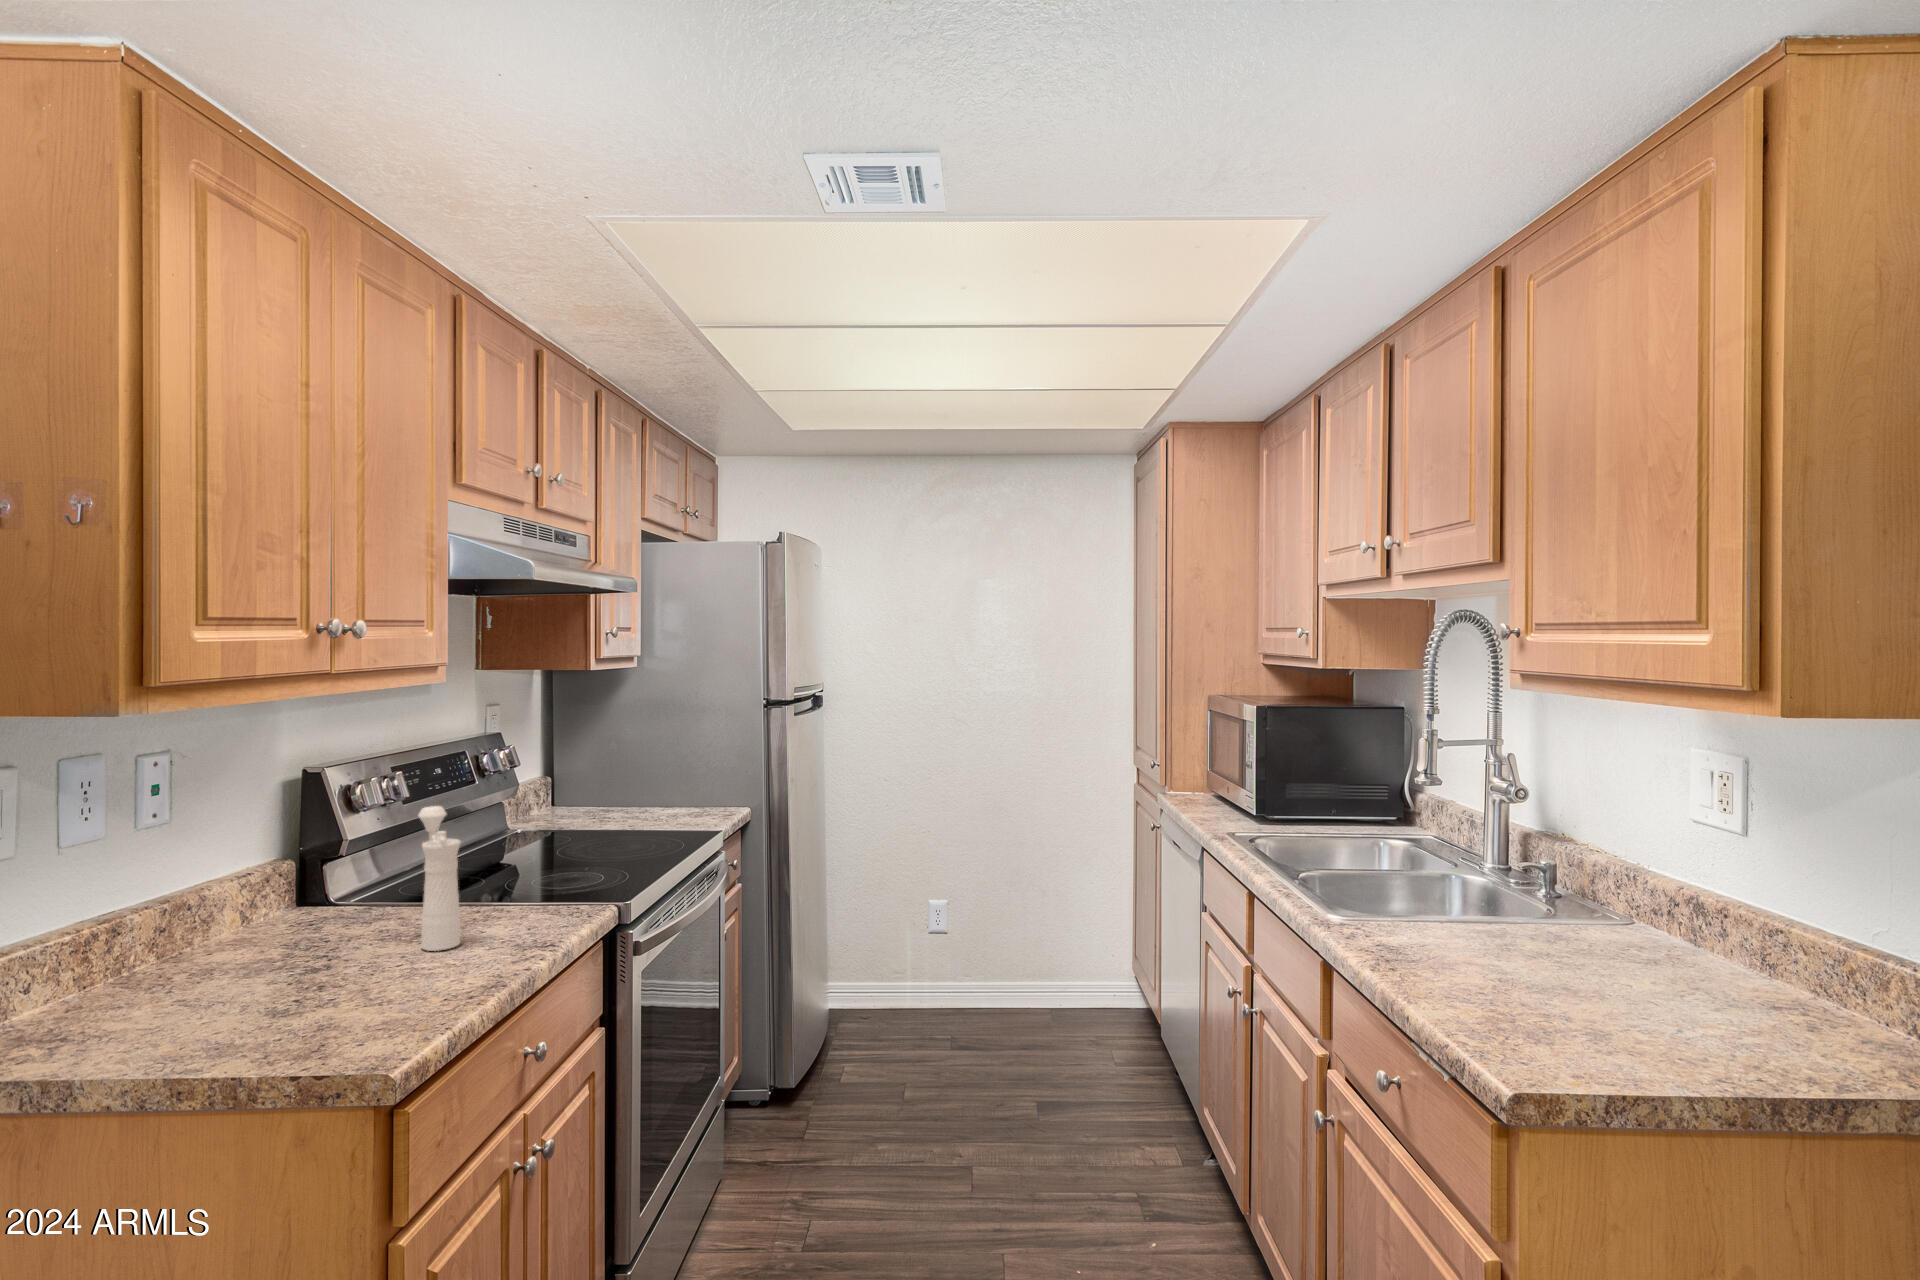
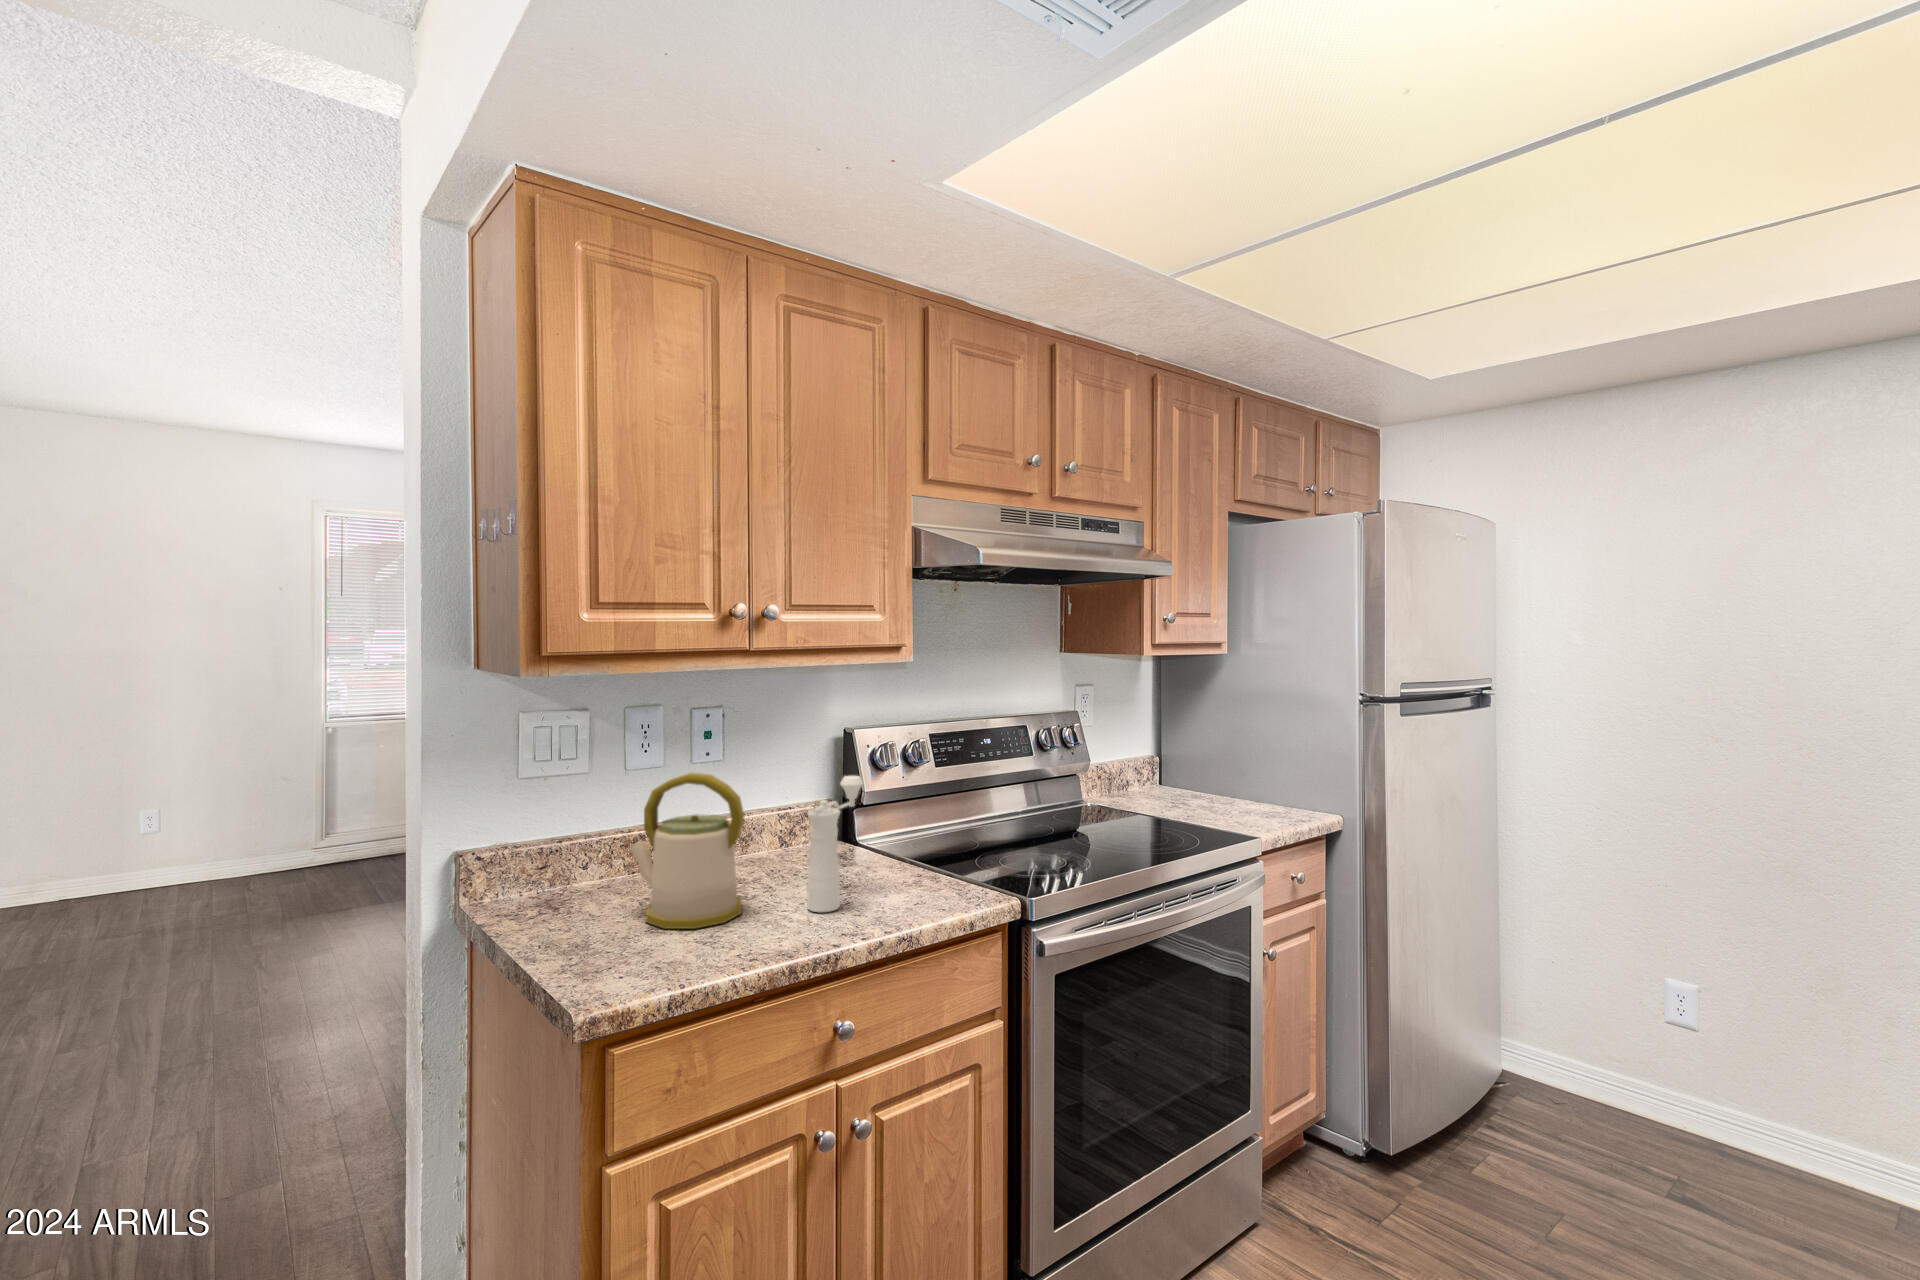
kettle: none [204,819,367,1006] -> present [629,772,744,929]

